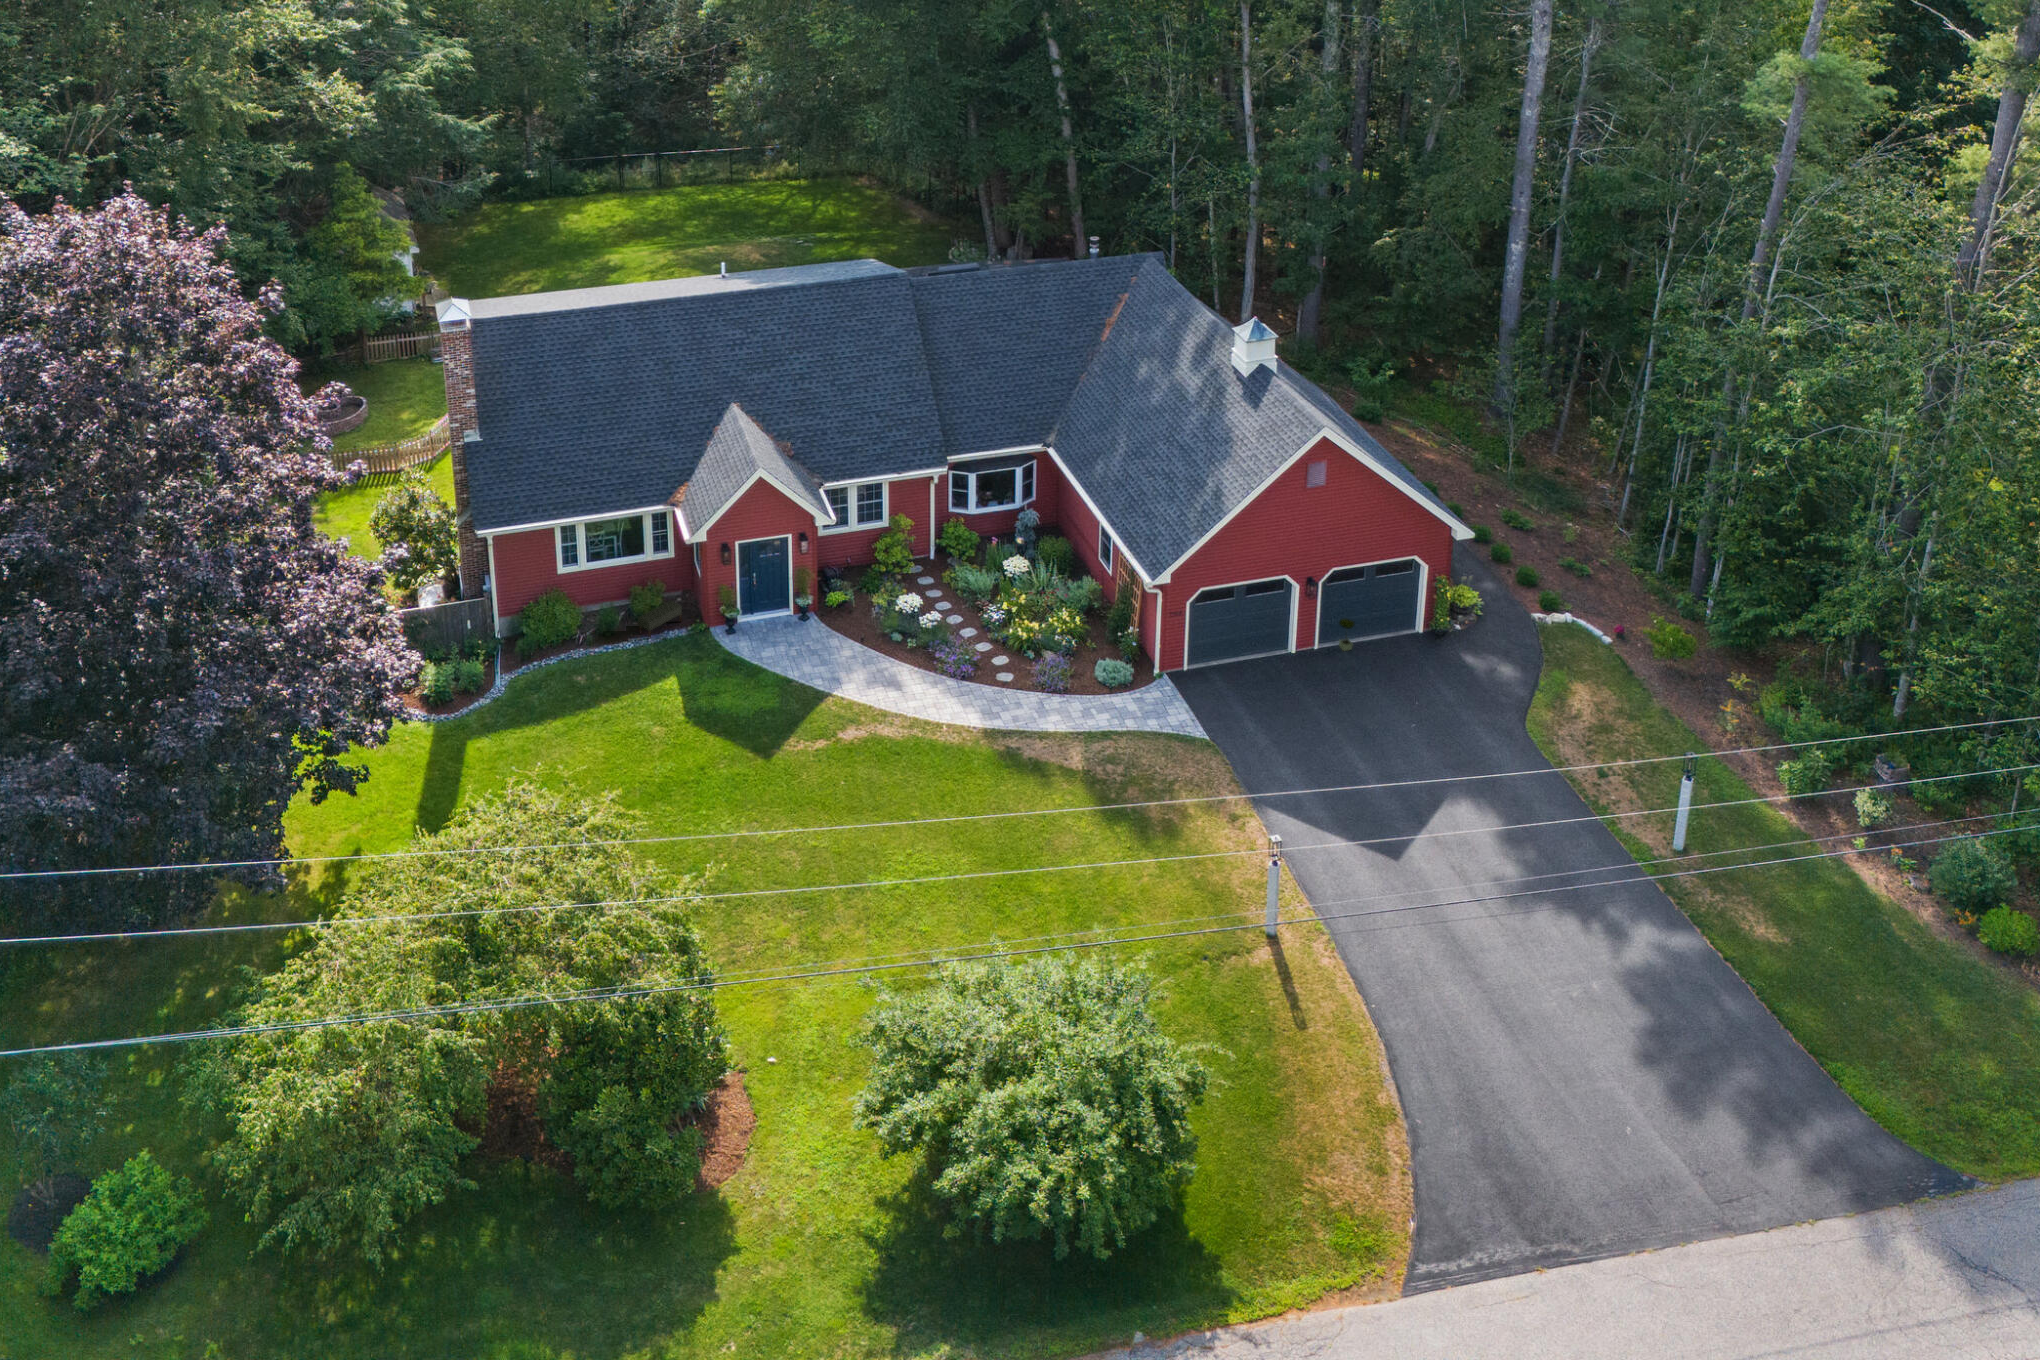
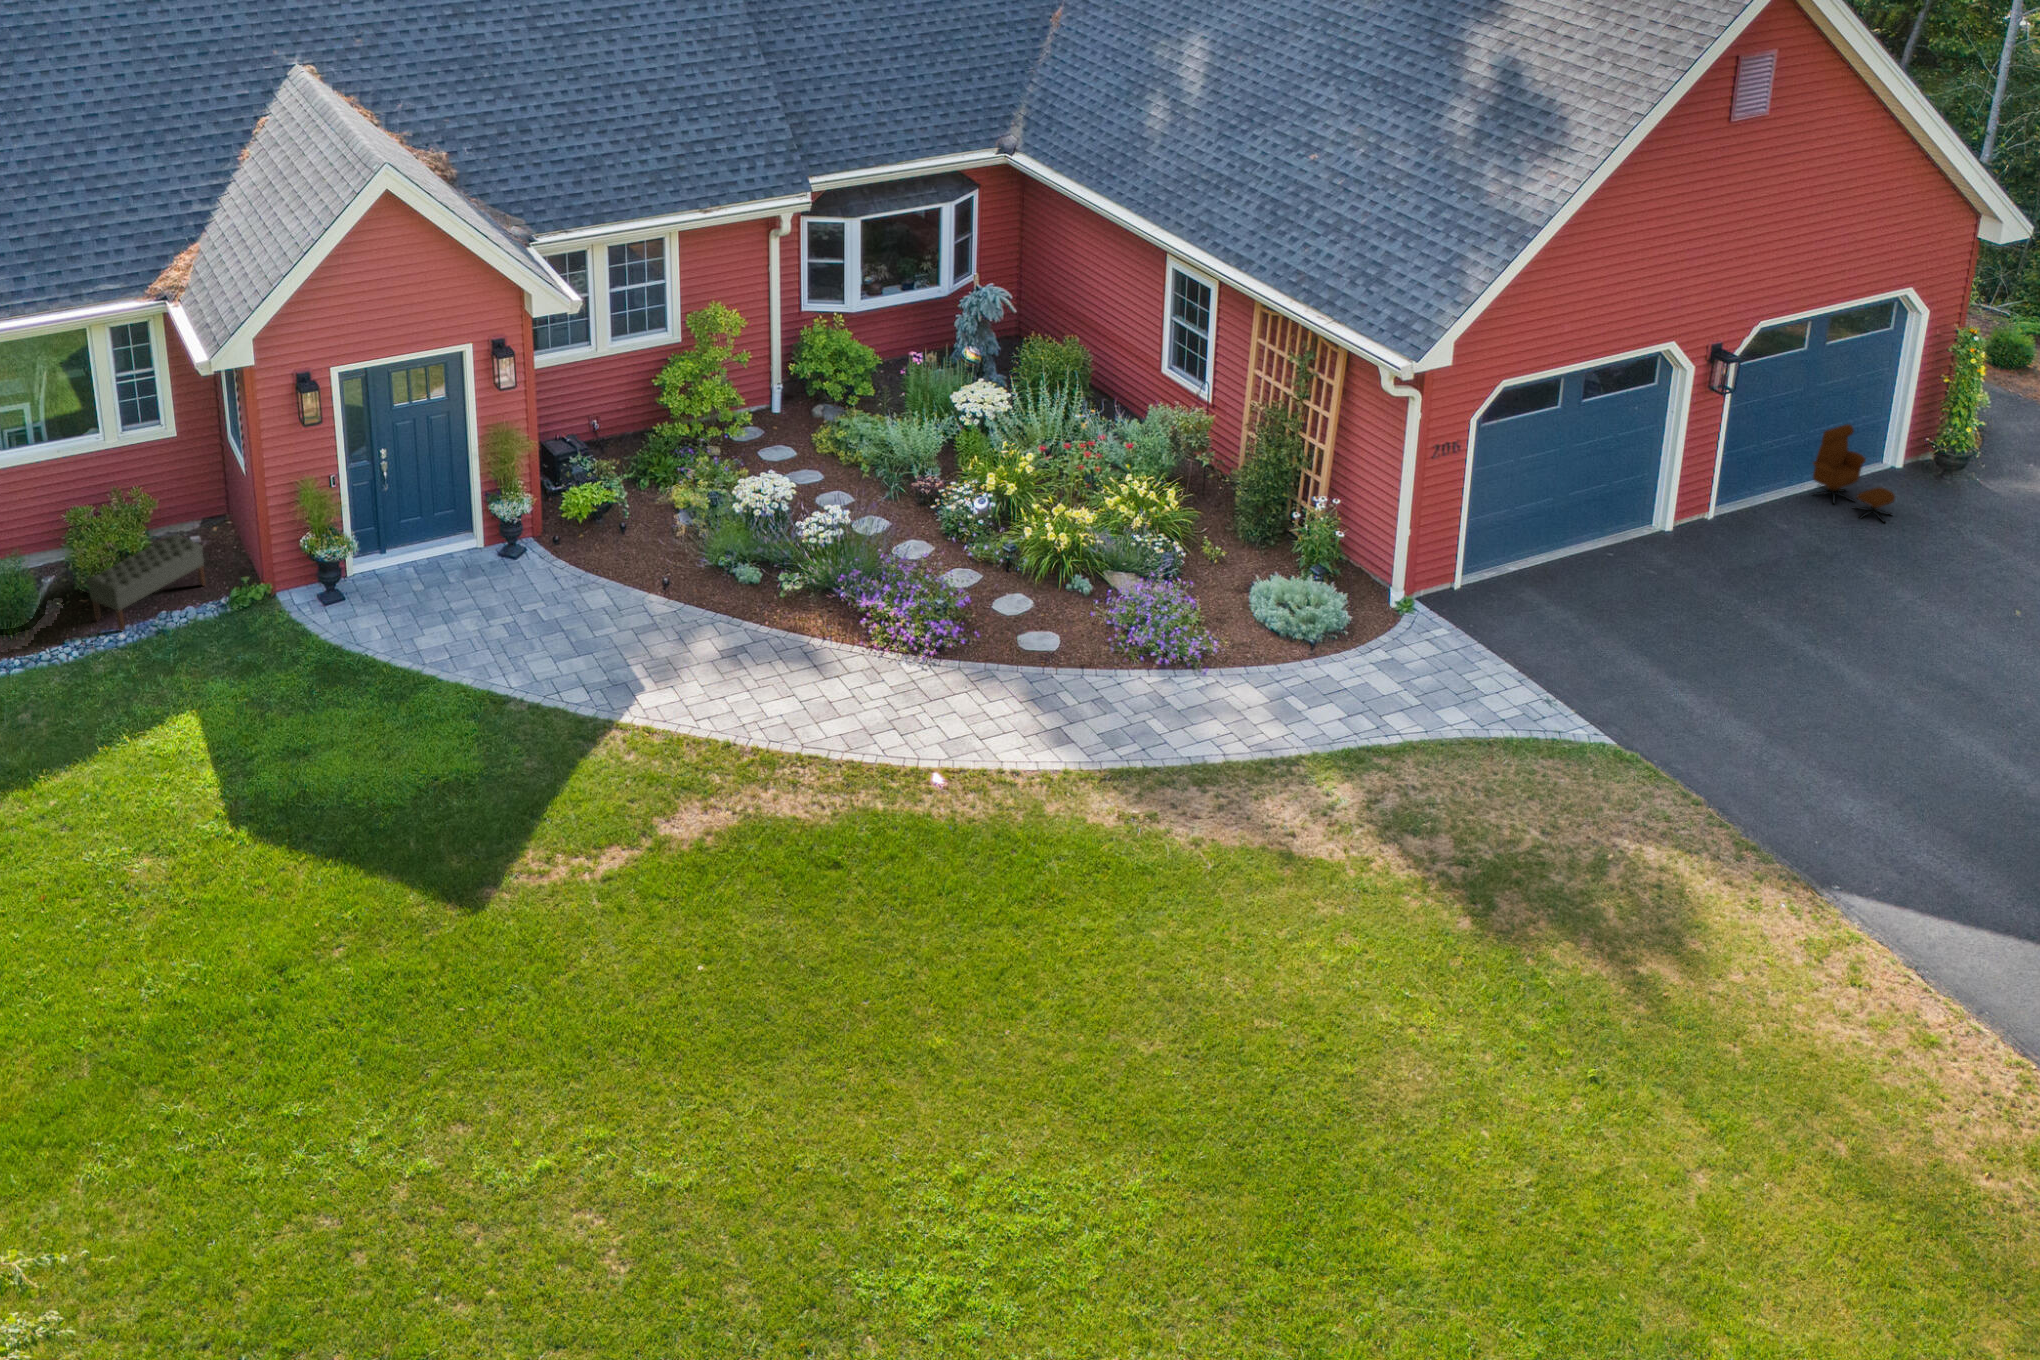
lounge chair: none [1373,613,1405,659] -> present [1812,424,1895,522]
potted tree: present [1339,618,1355,651] -> none [1743,442,1790,518]

